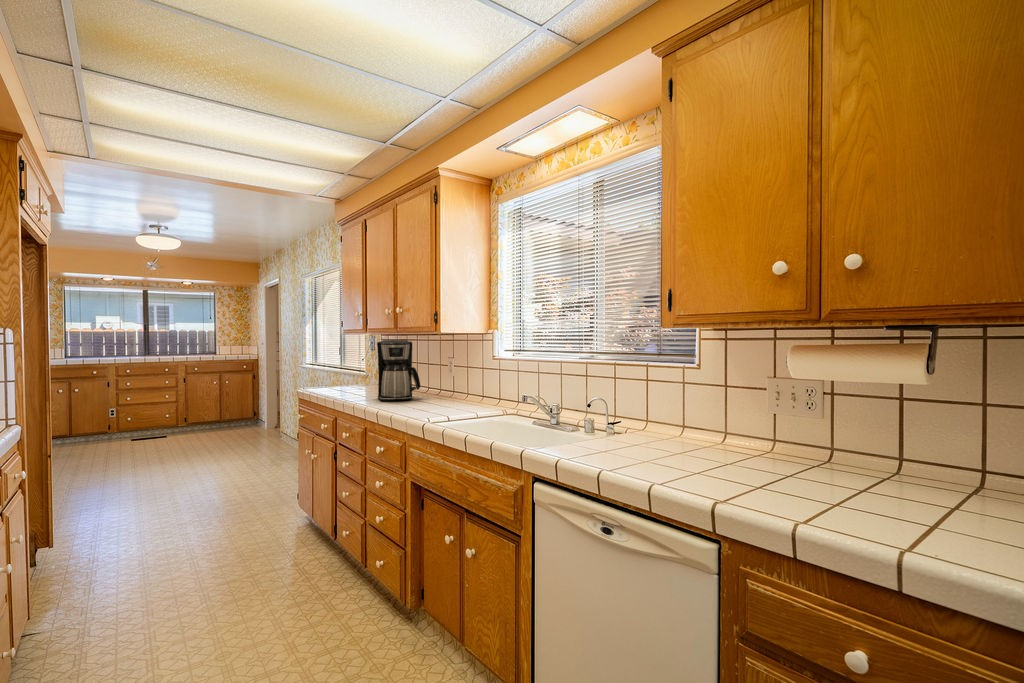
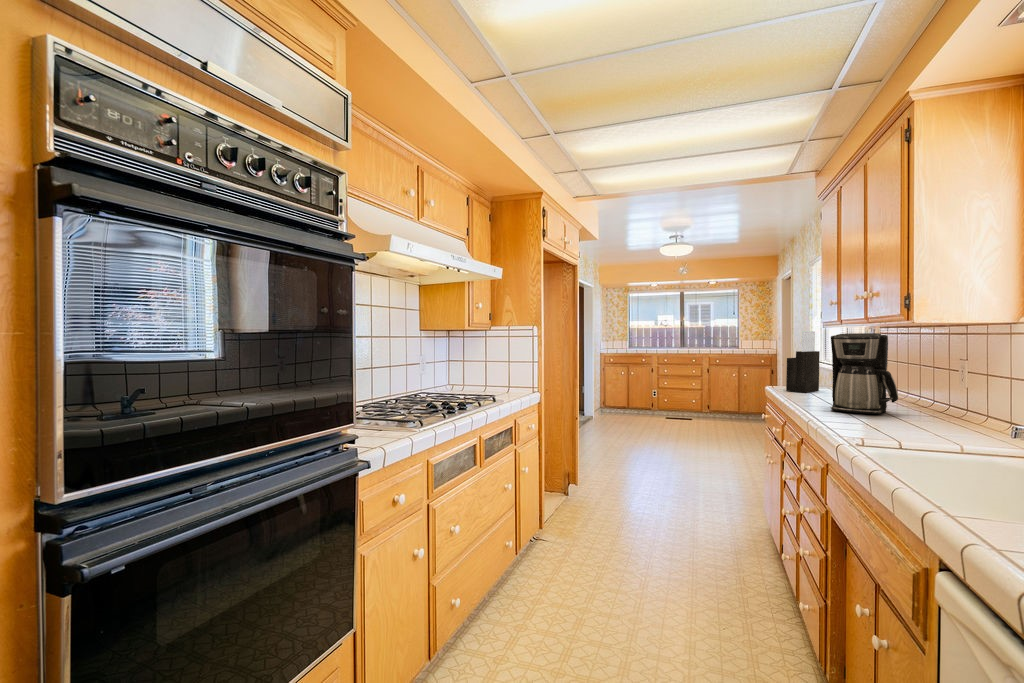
knife block: none [324,338,346,390] -> present [786,331,820,393]

